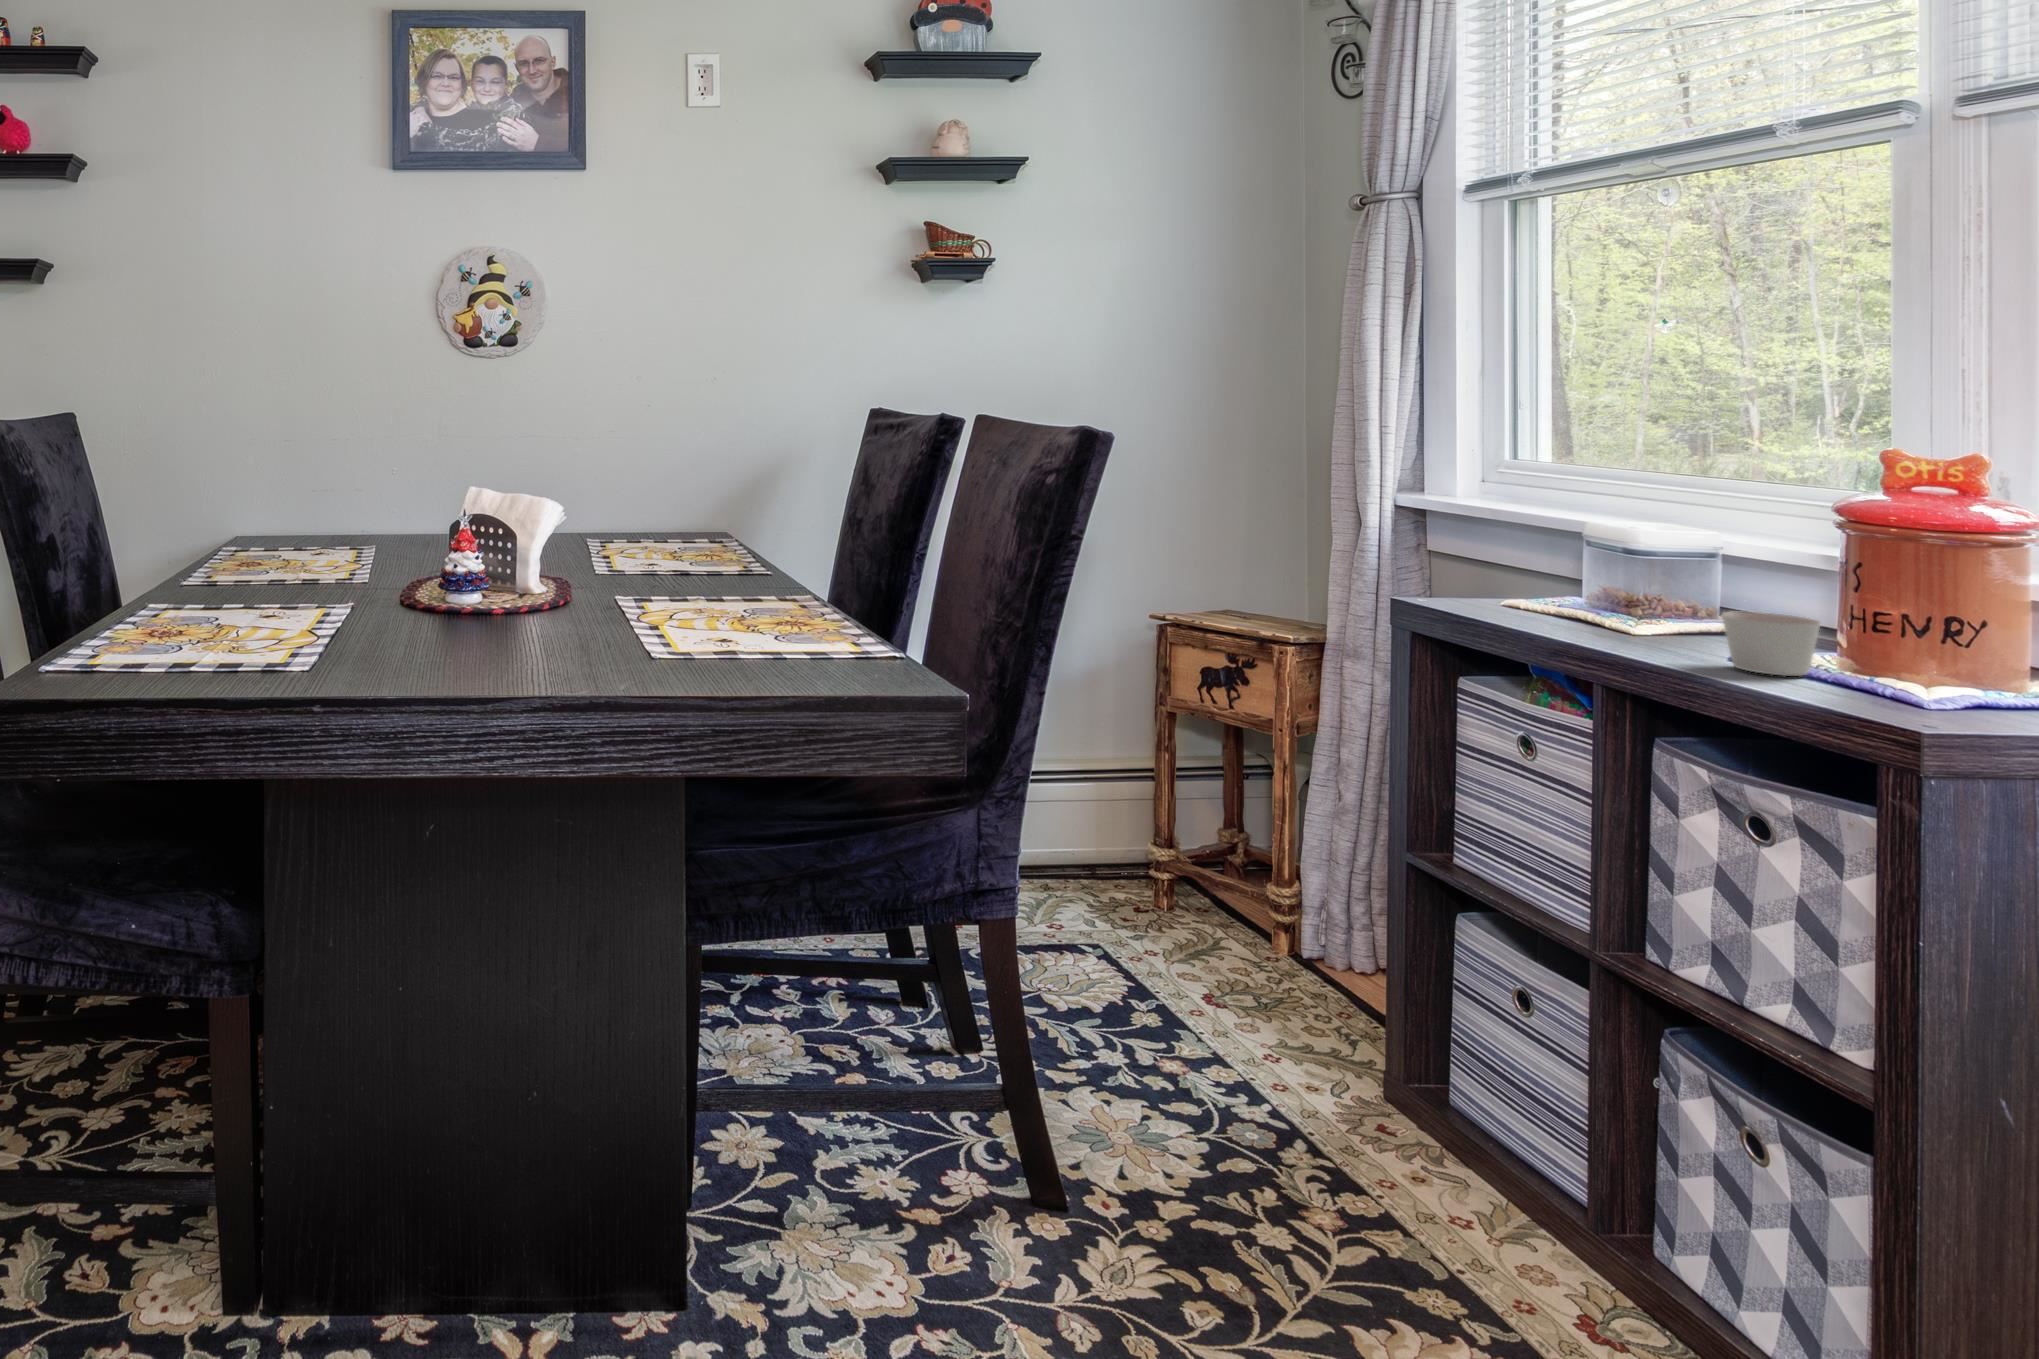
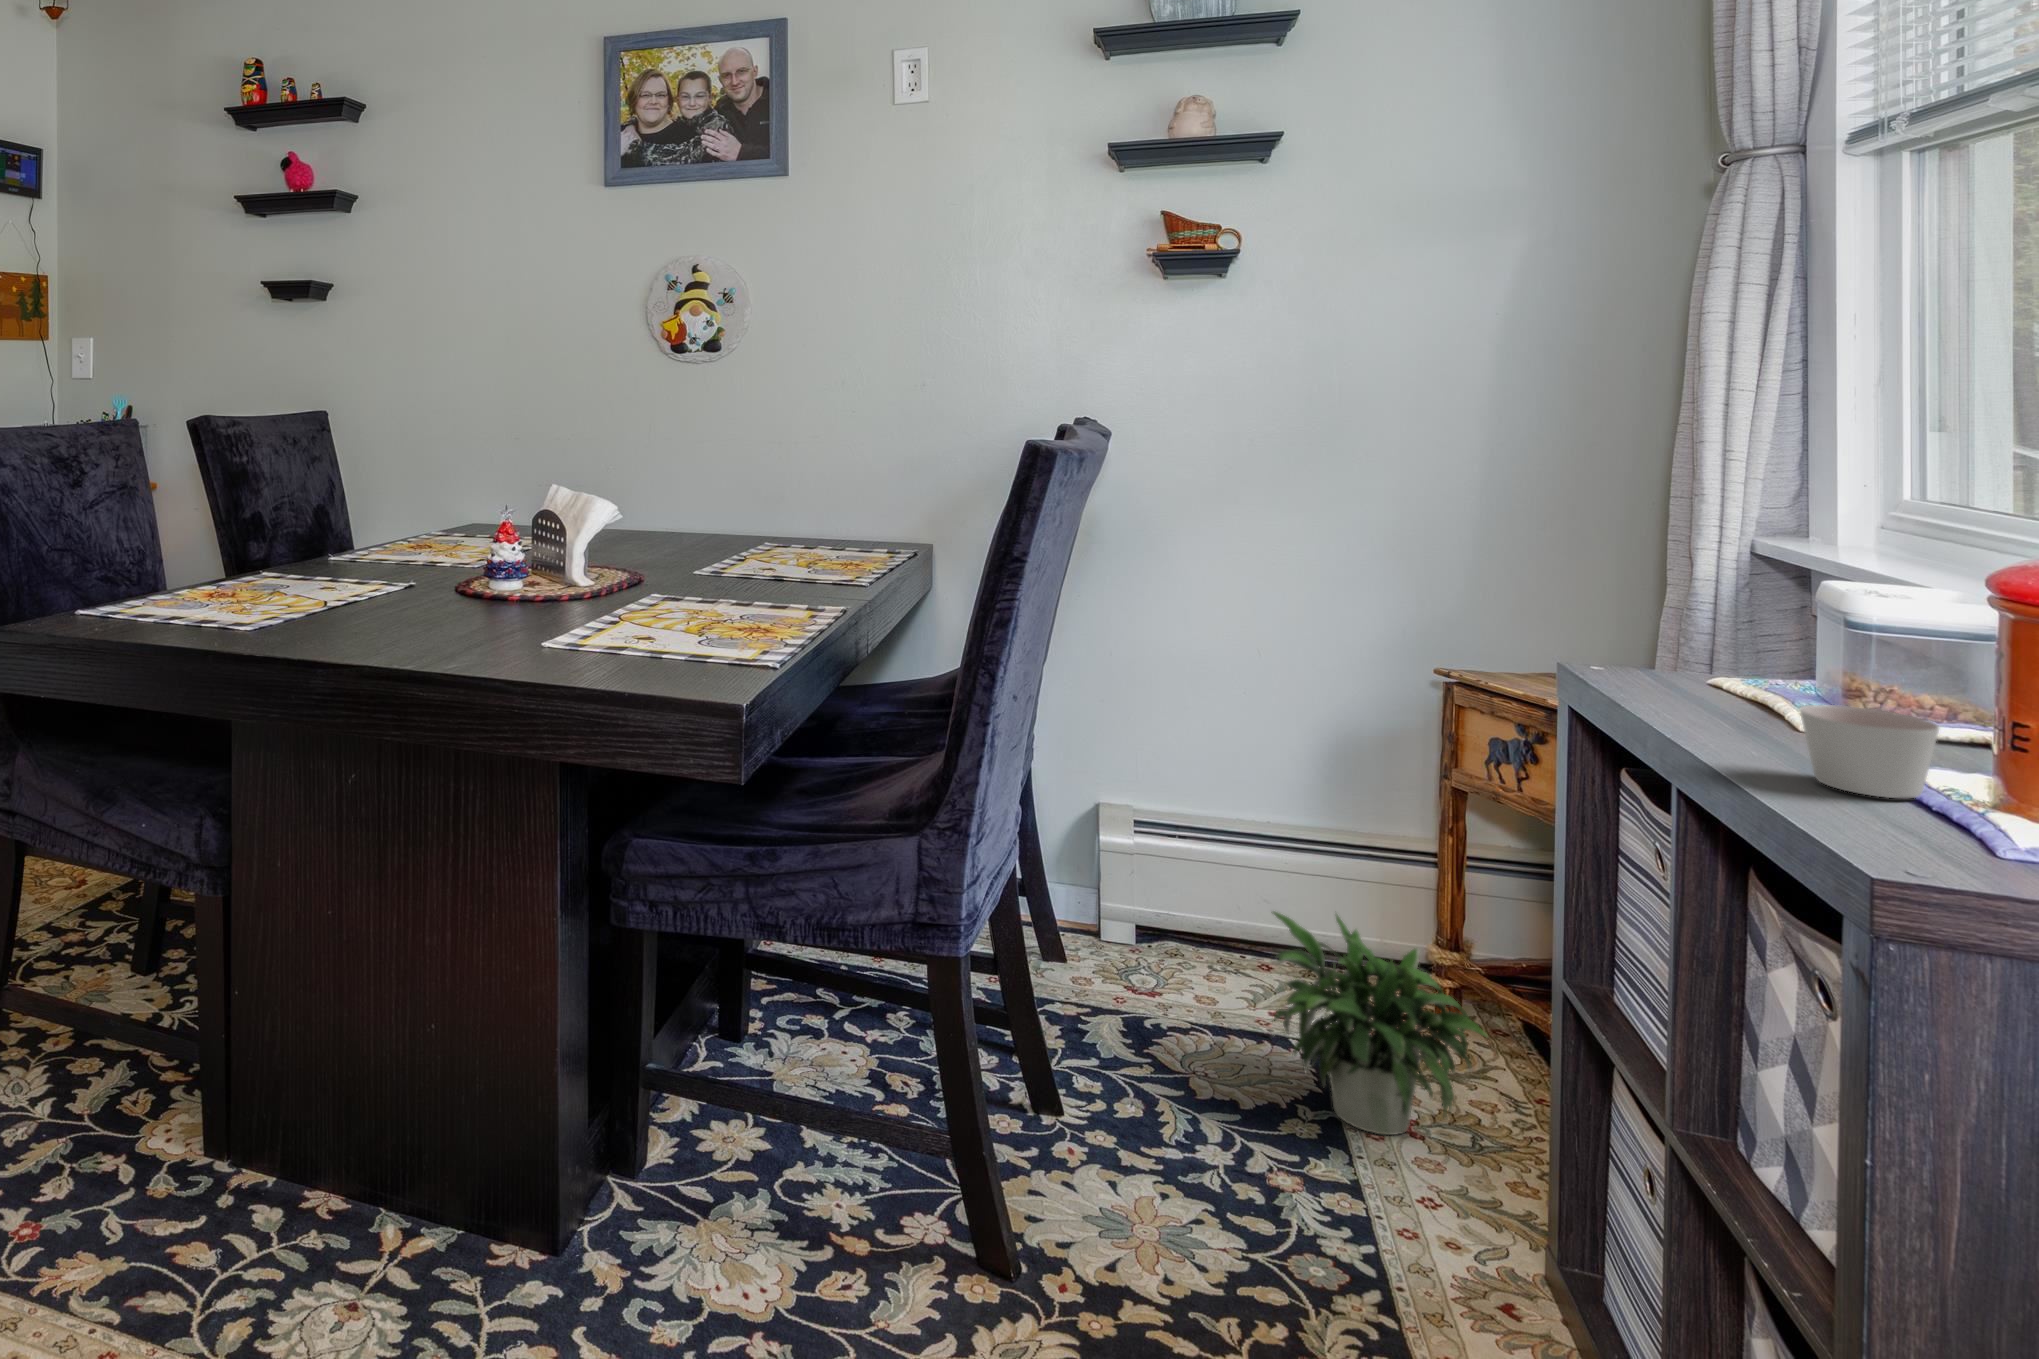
potted plant: none [1087,834,1300,1019] -> present [1271,912,1487,1135]

